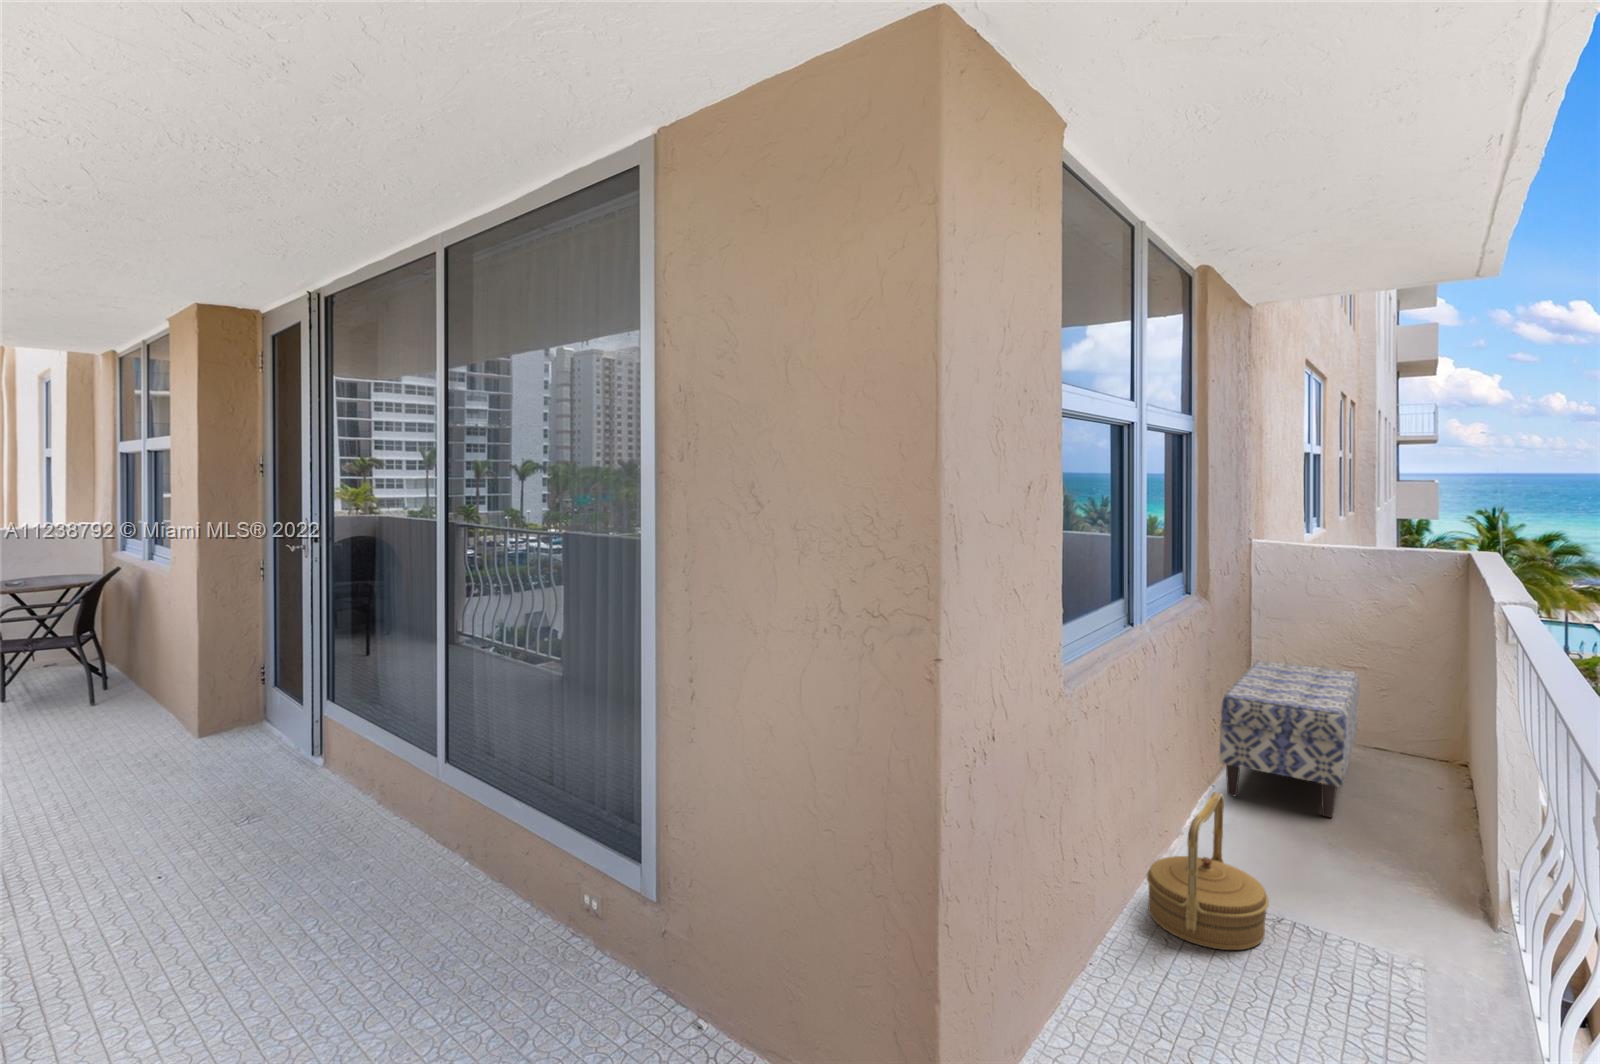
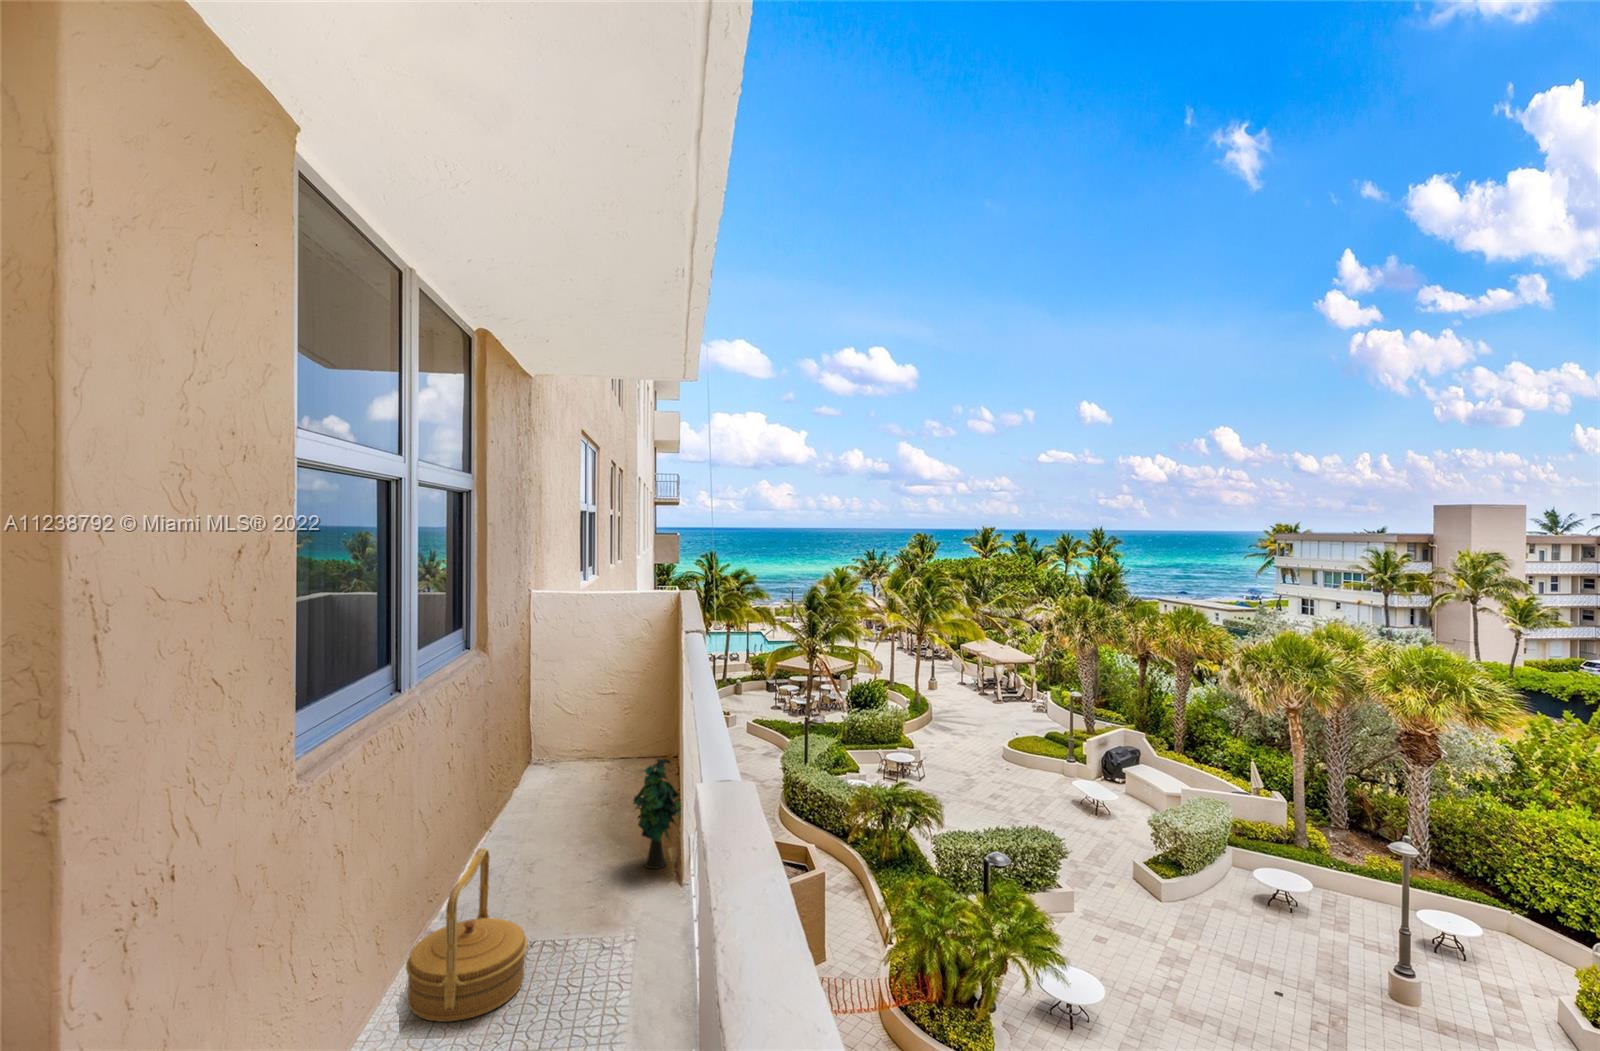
bench: present [1220,660,1359,817] -> none [498,697,615,837]
decorative plant: none [1392,749,1474,883] -> present [633,758,683,869]

